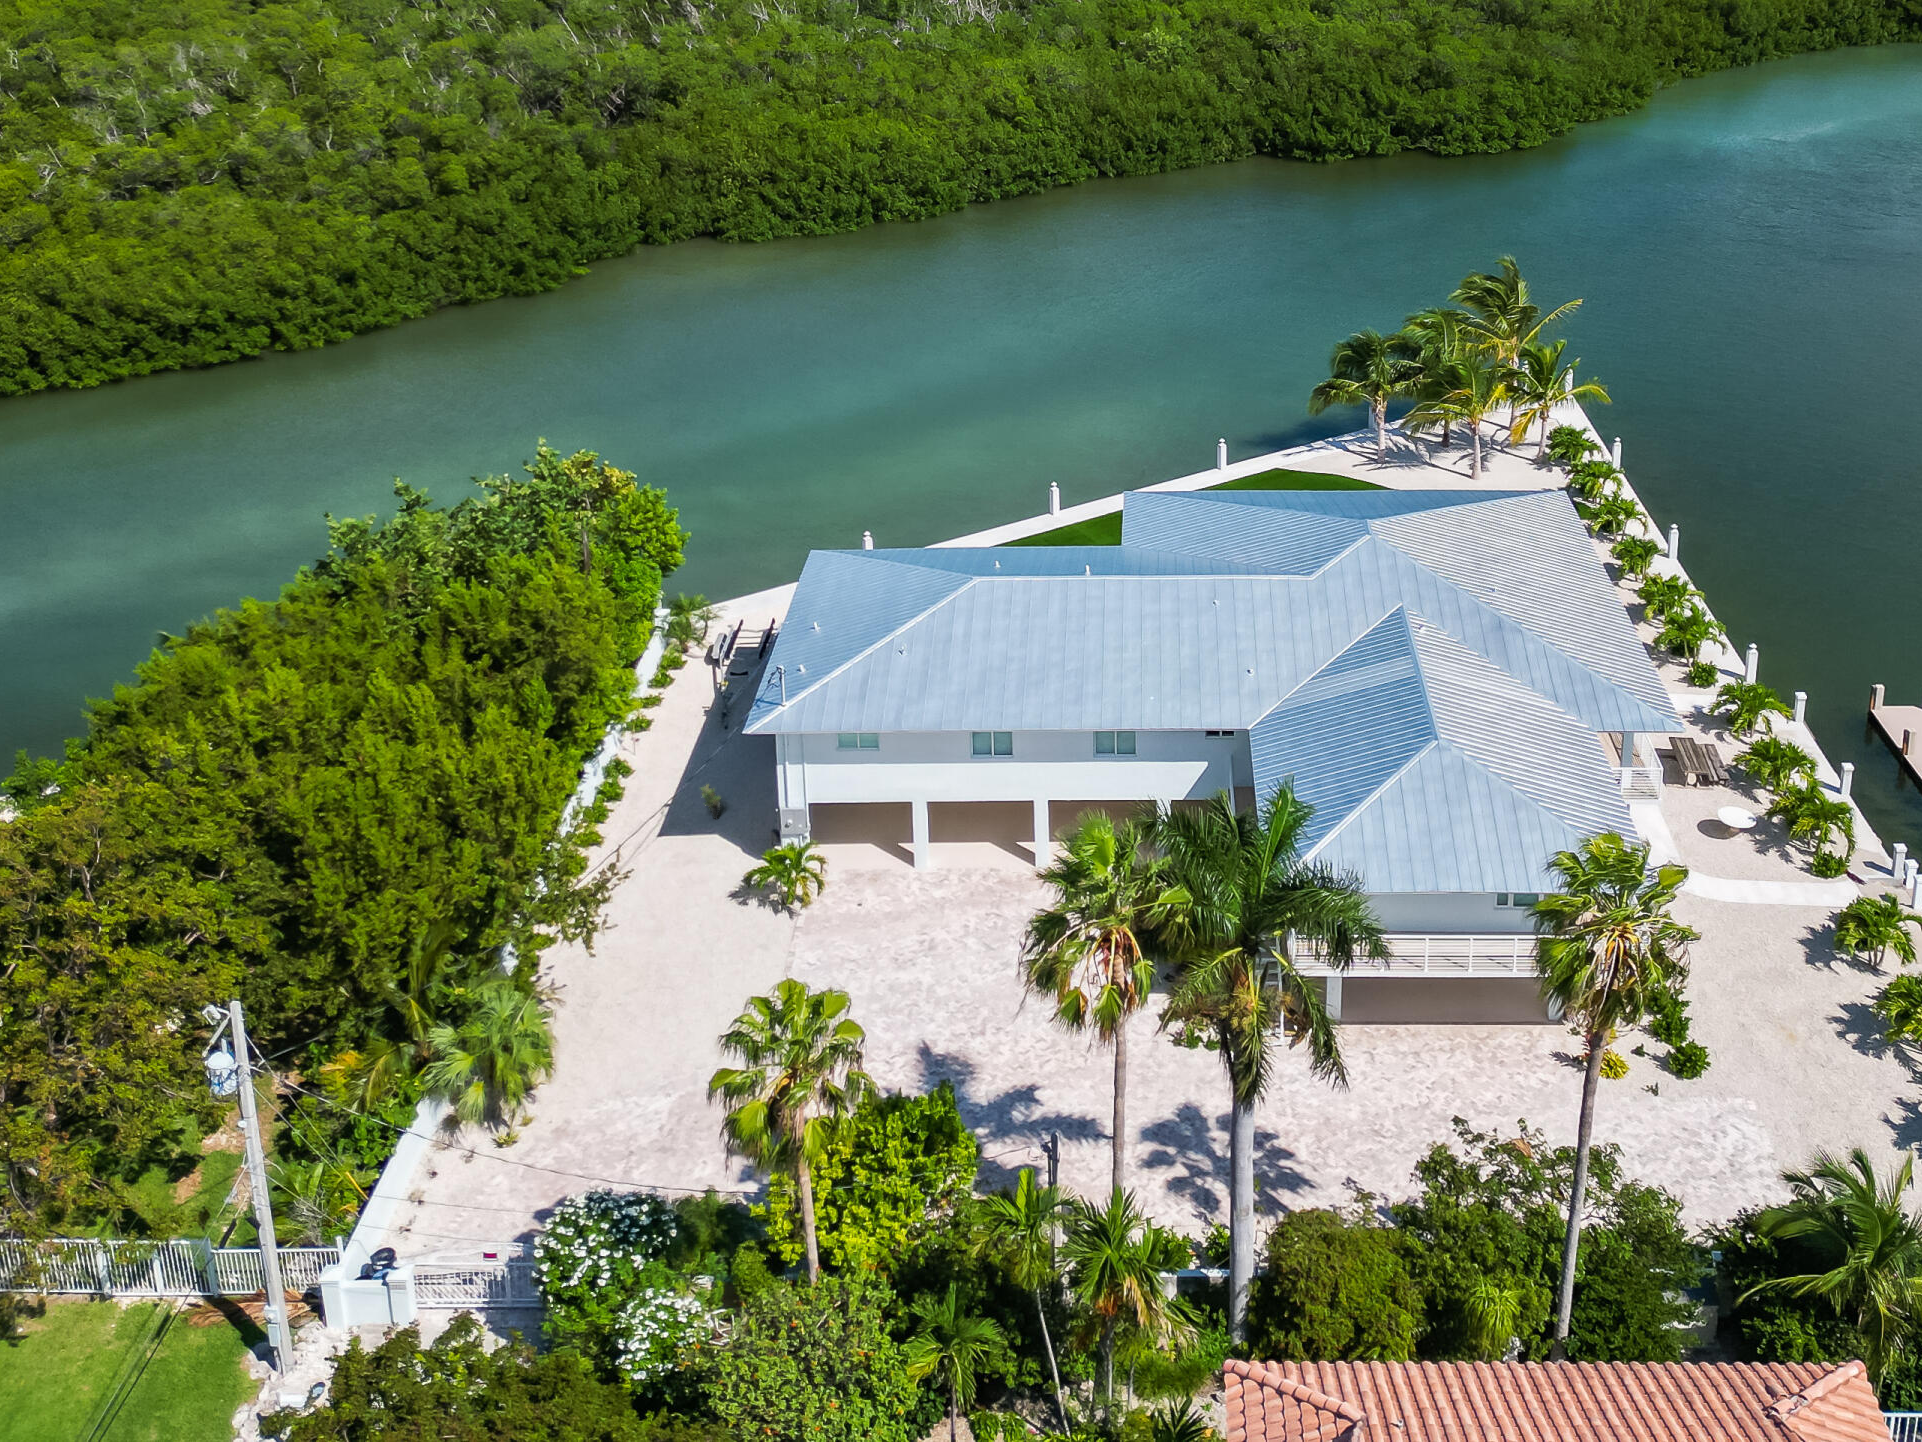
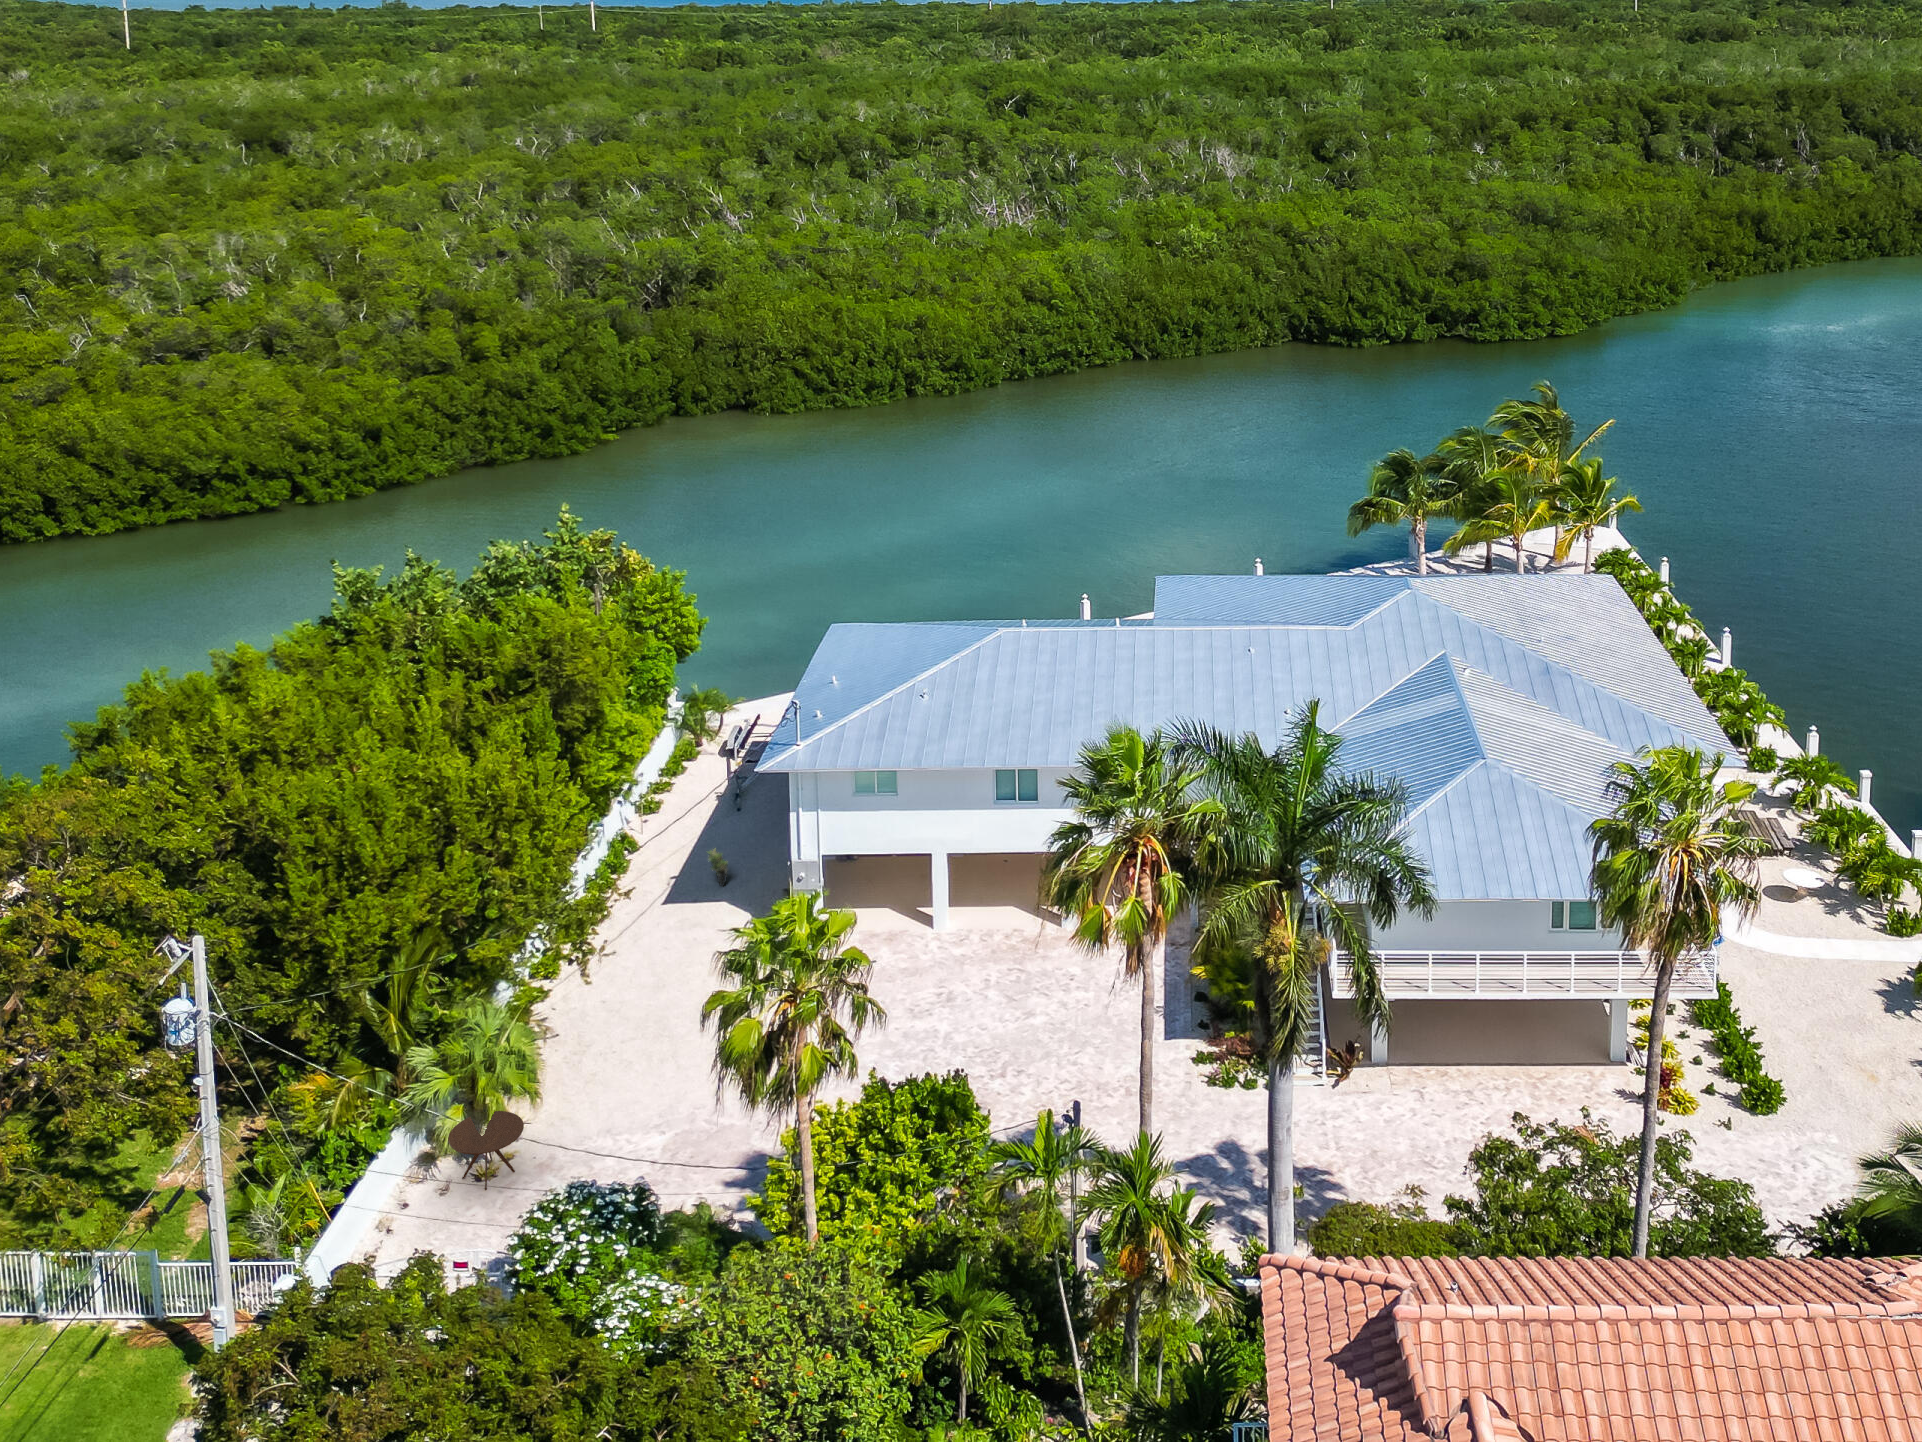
round table: none [472,1088,541,1165] -> present [448,1111,524,1190]

